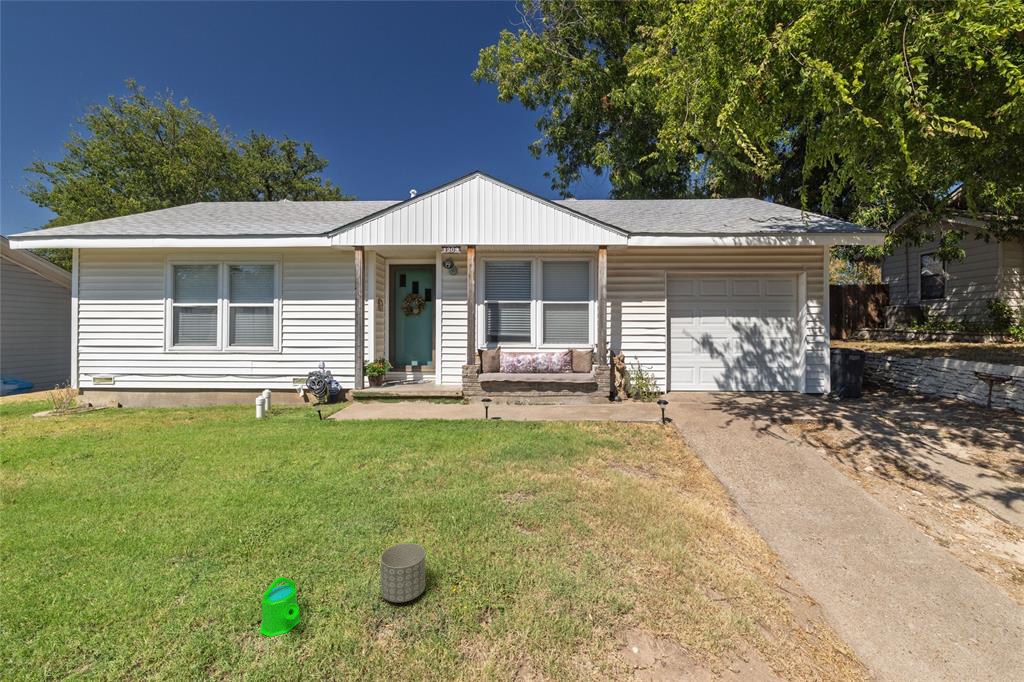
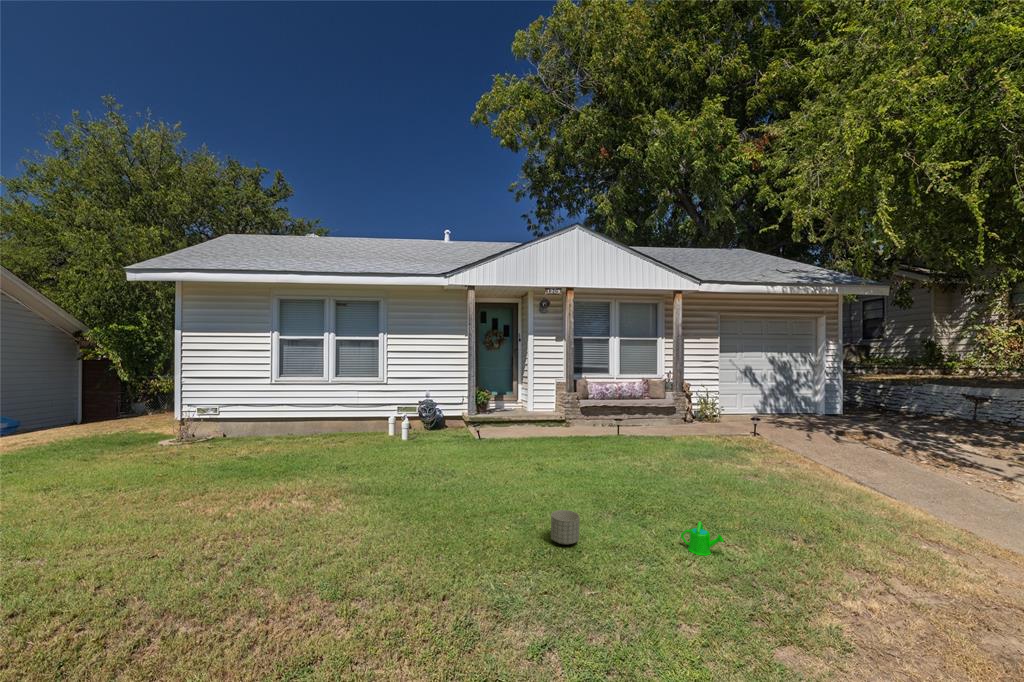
planter: present [381,543,426,602] -> present [551,510,580,545]

